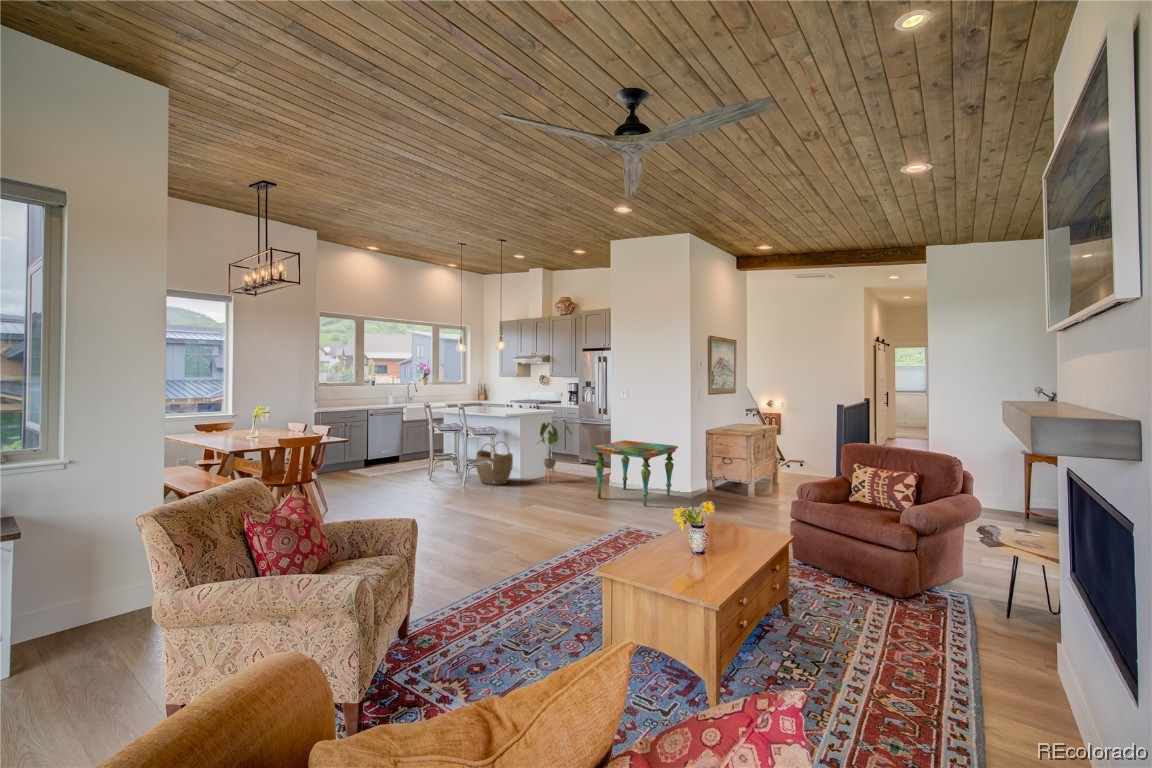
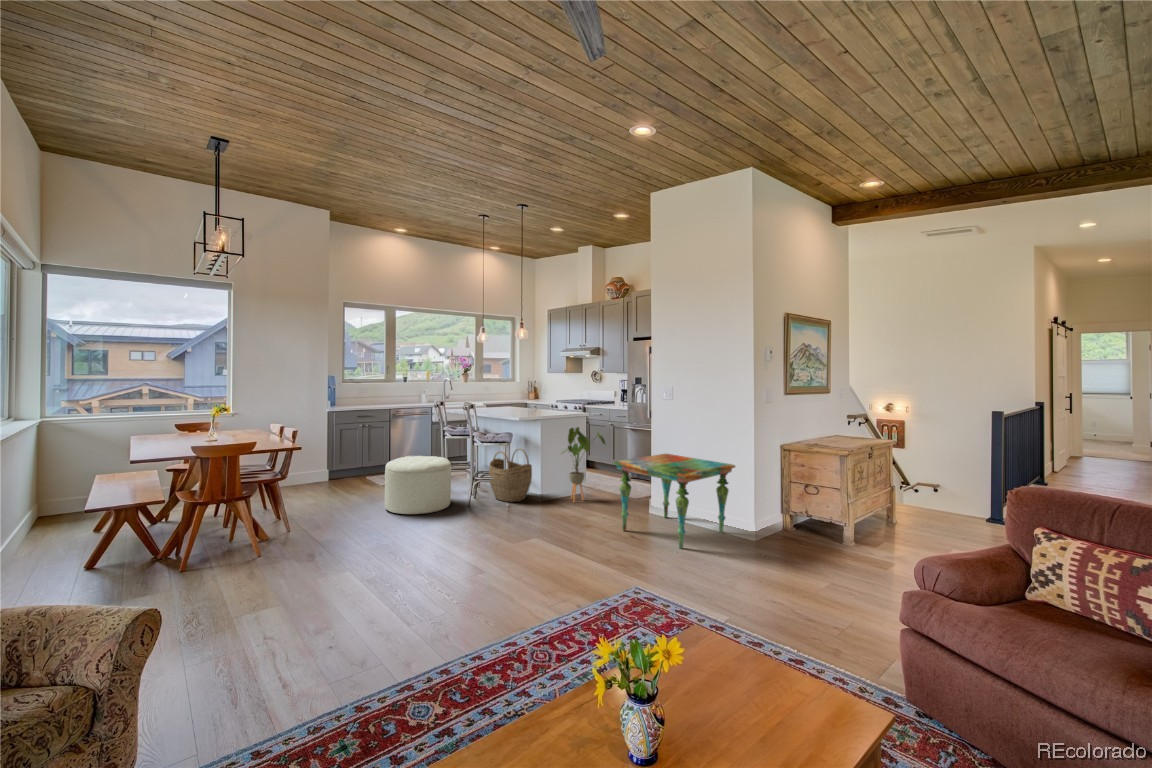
ottoman: none [394,449,449,496] -> present [385,456,451,514]

